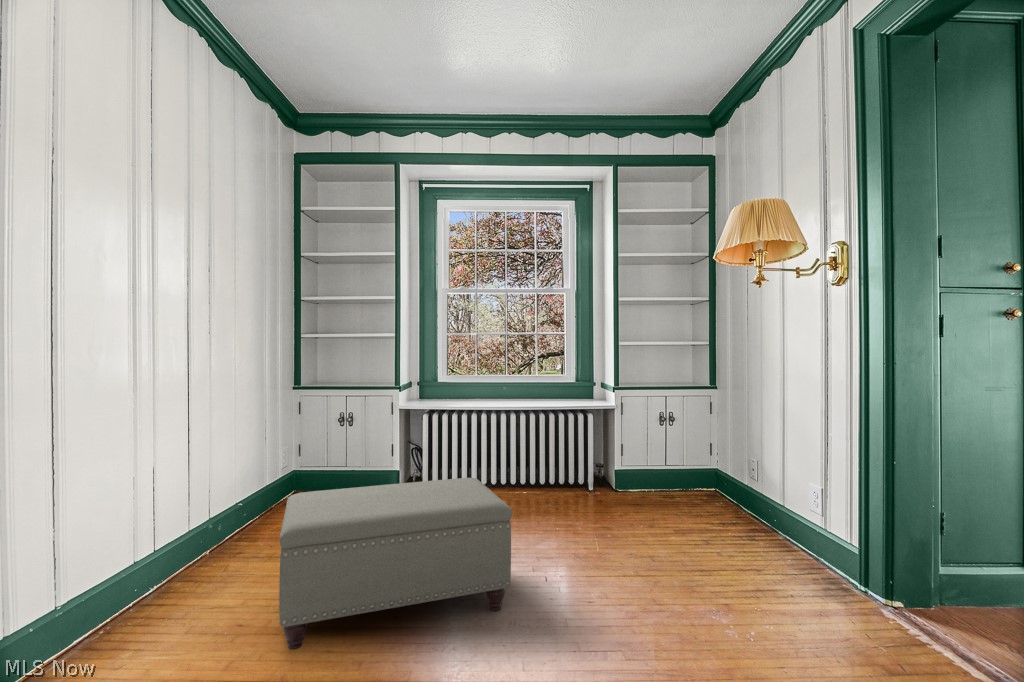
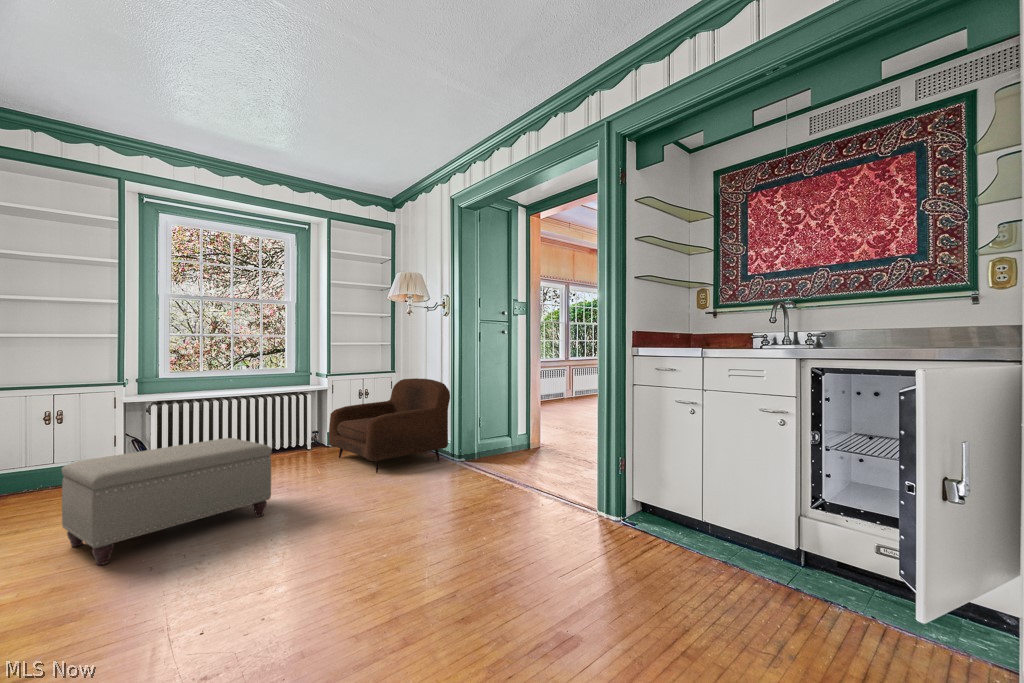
armchair: none [613,403,811,558] -> present [329,378,450,473]

